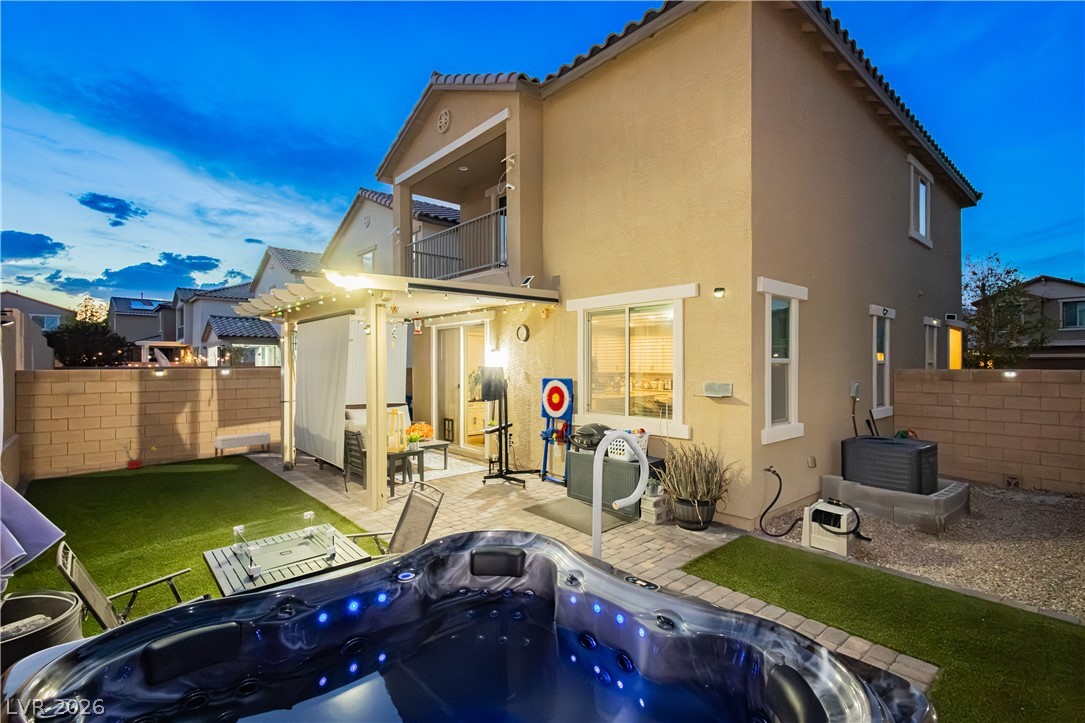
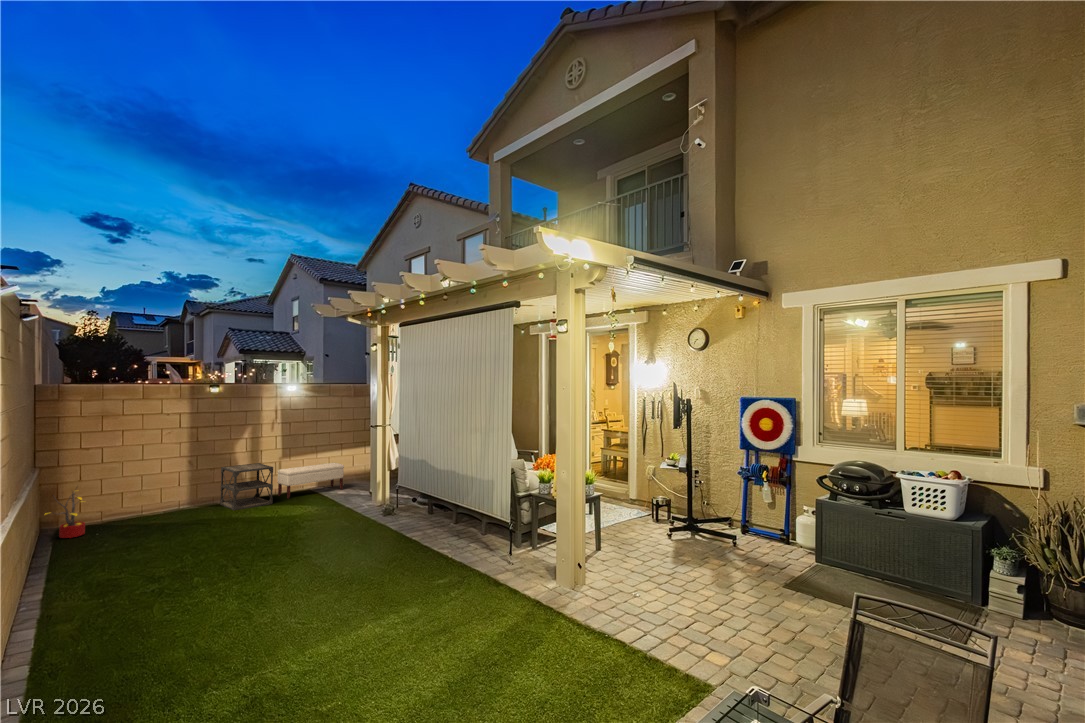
side table: none [166,431,207,467] -> present [220,463,273,510]
decorative plant: present [125,447,144,469] -> present [46,490,85,538]

